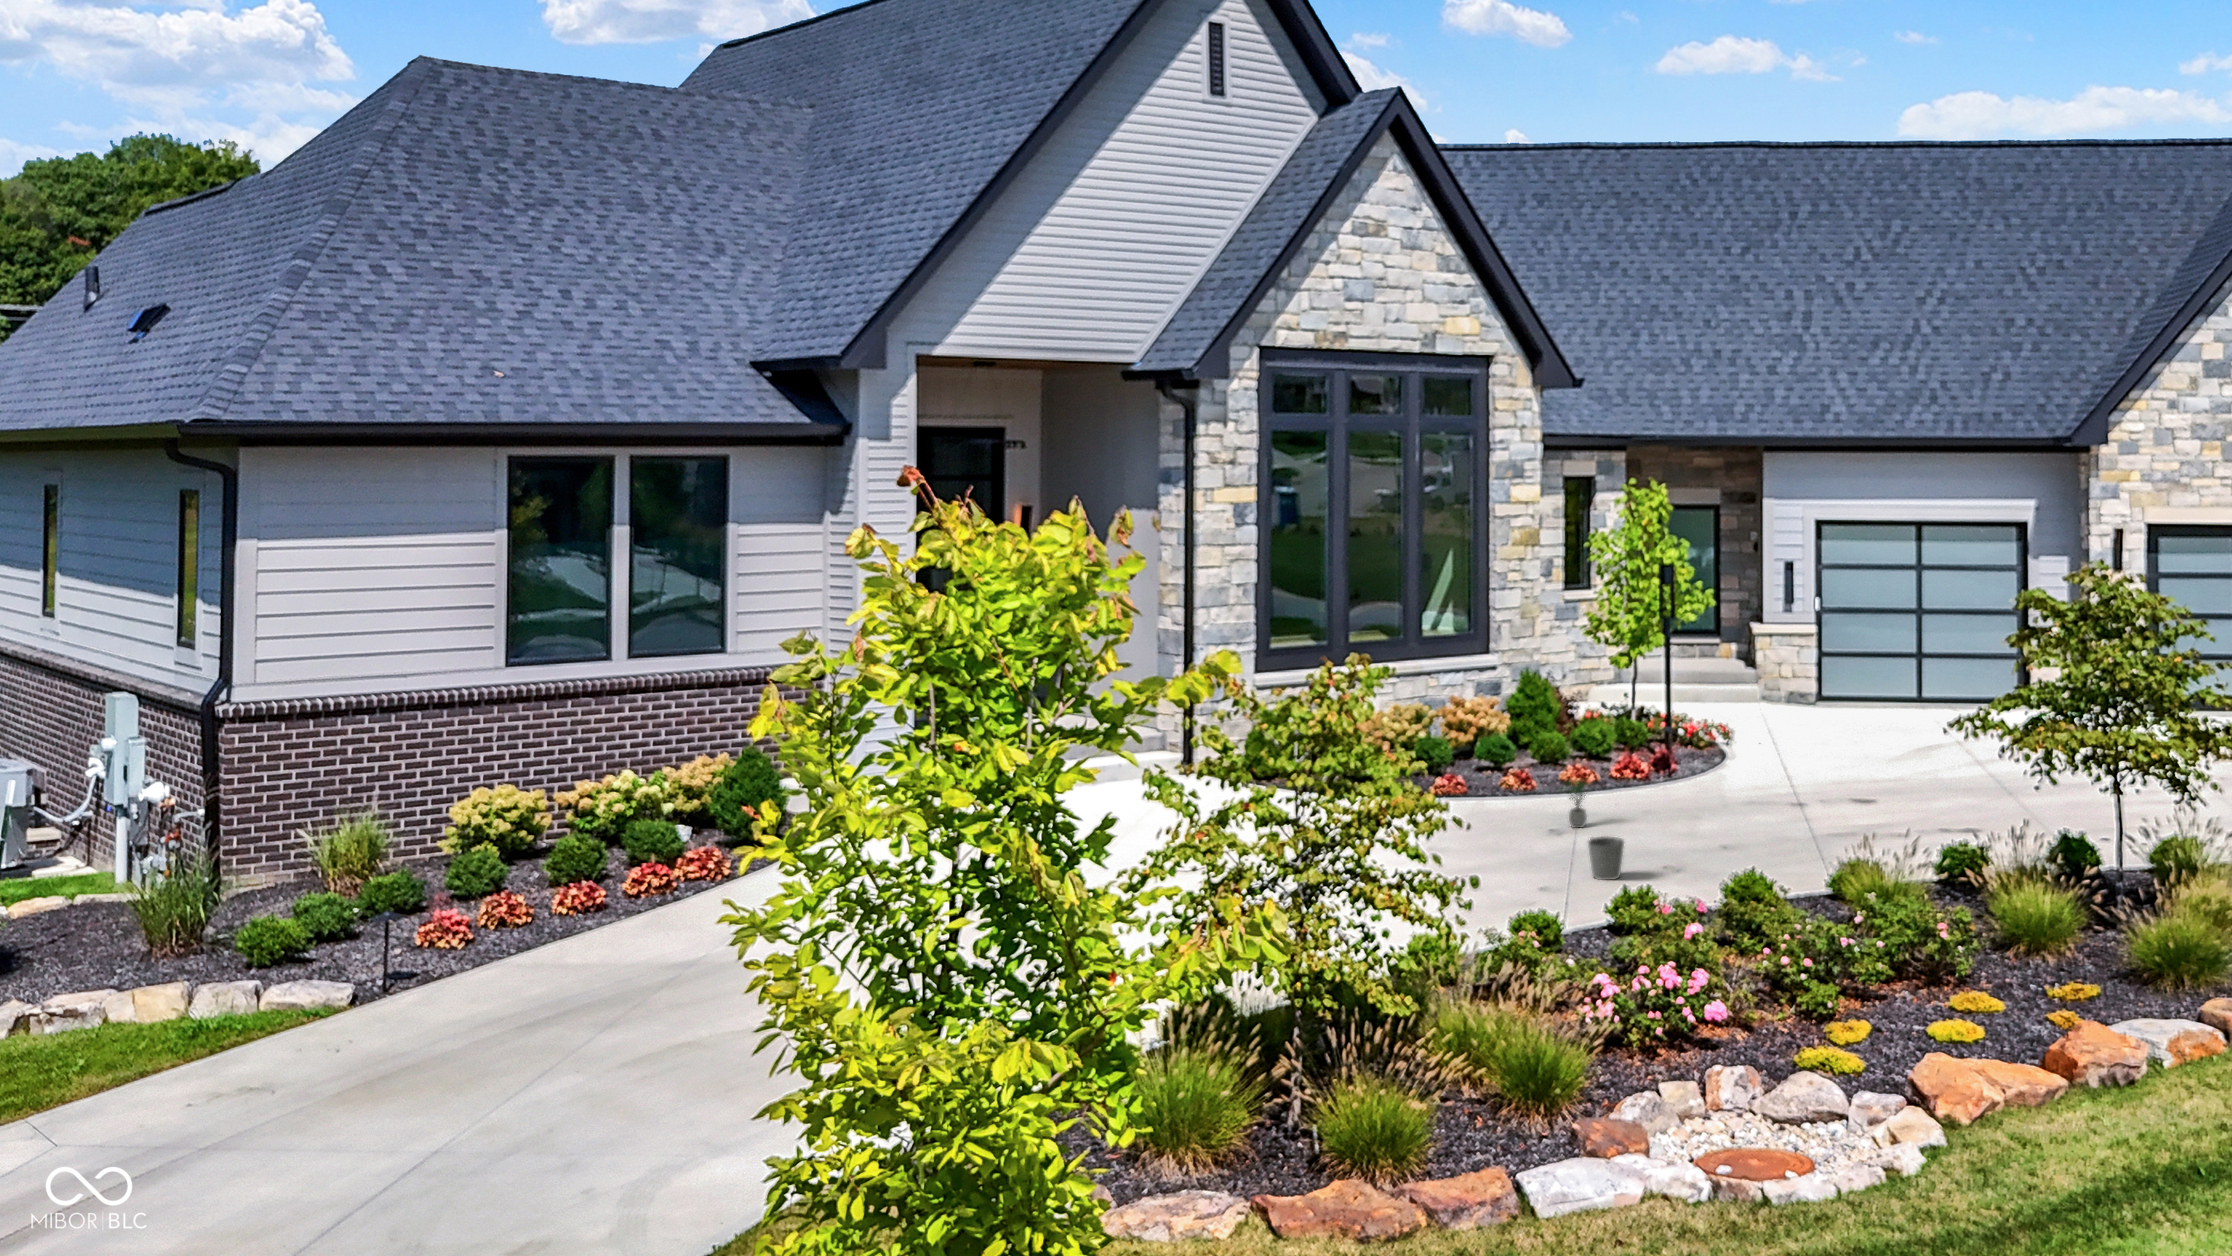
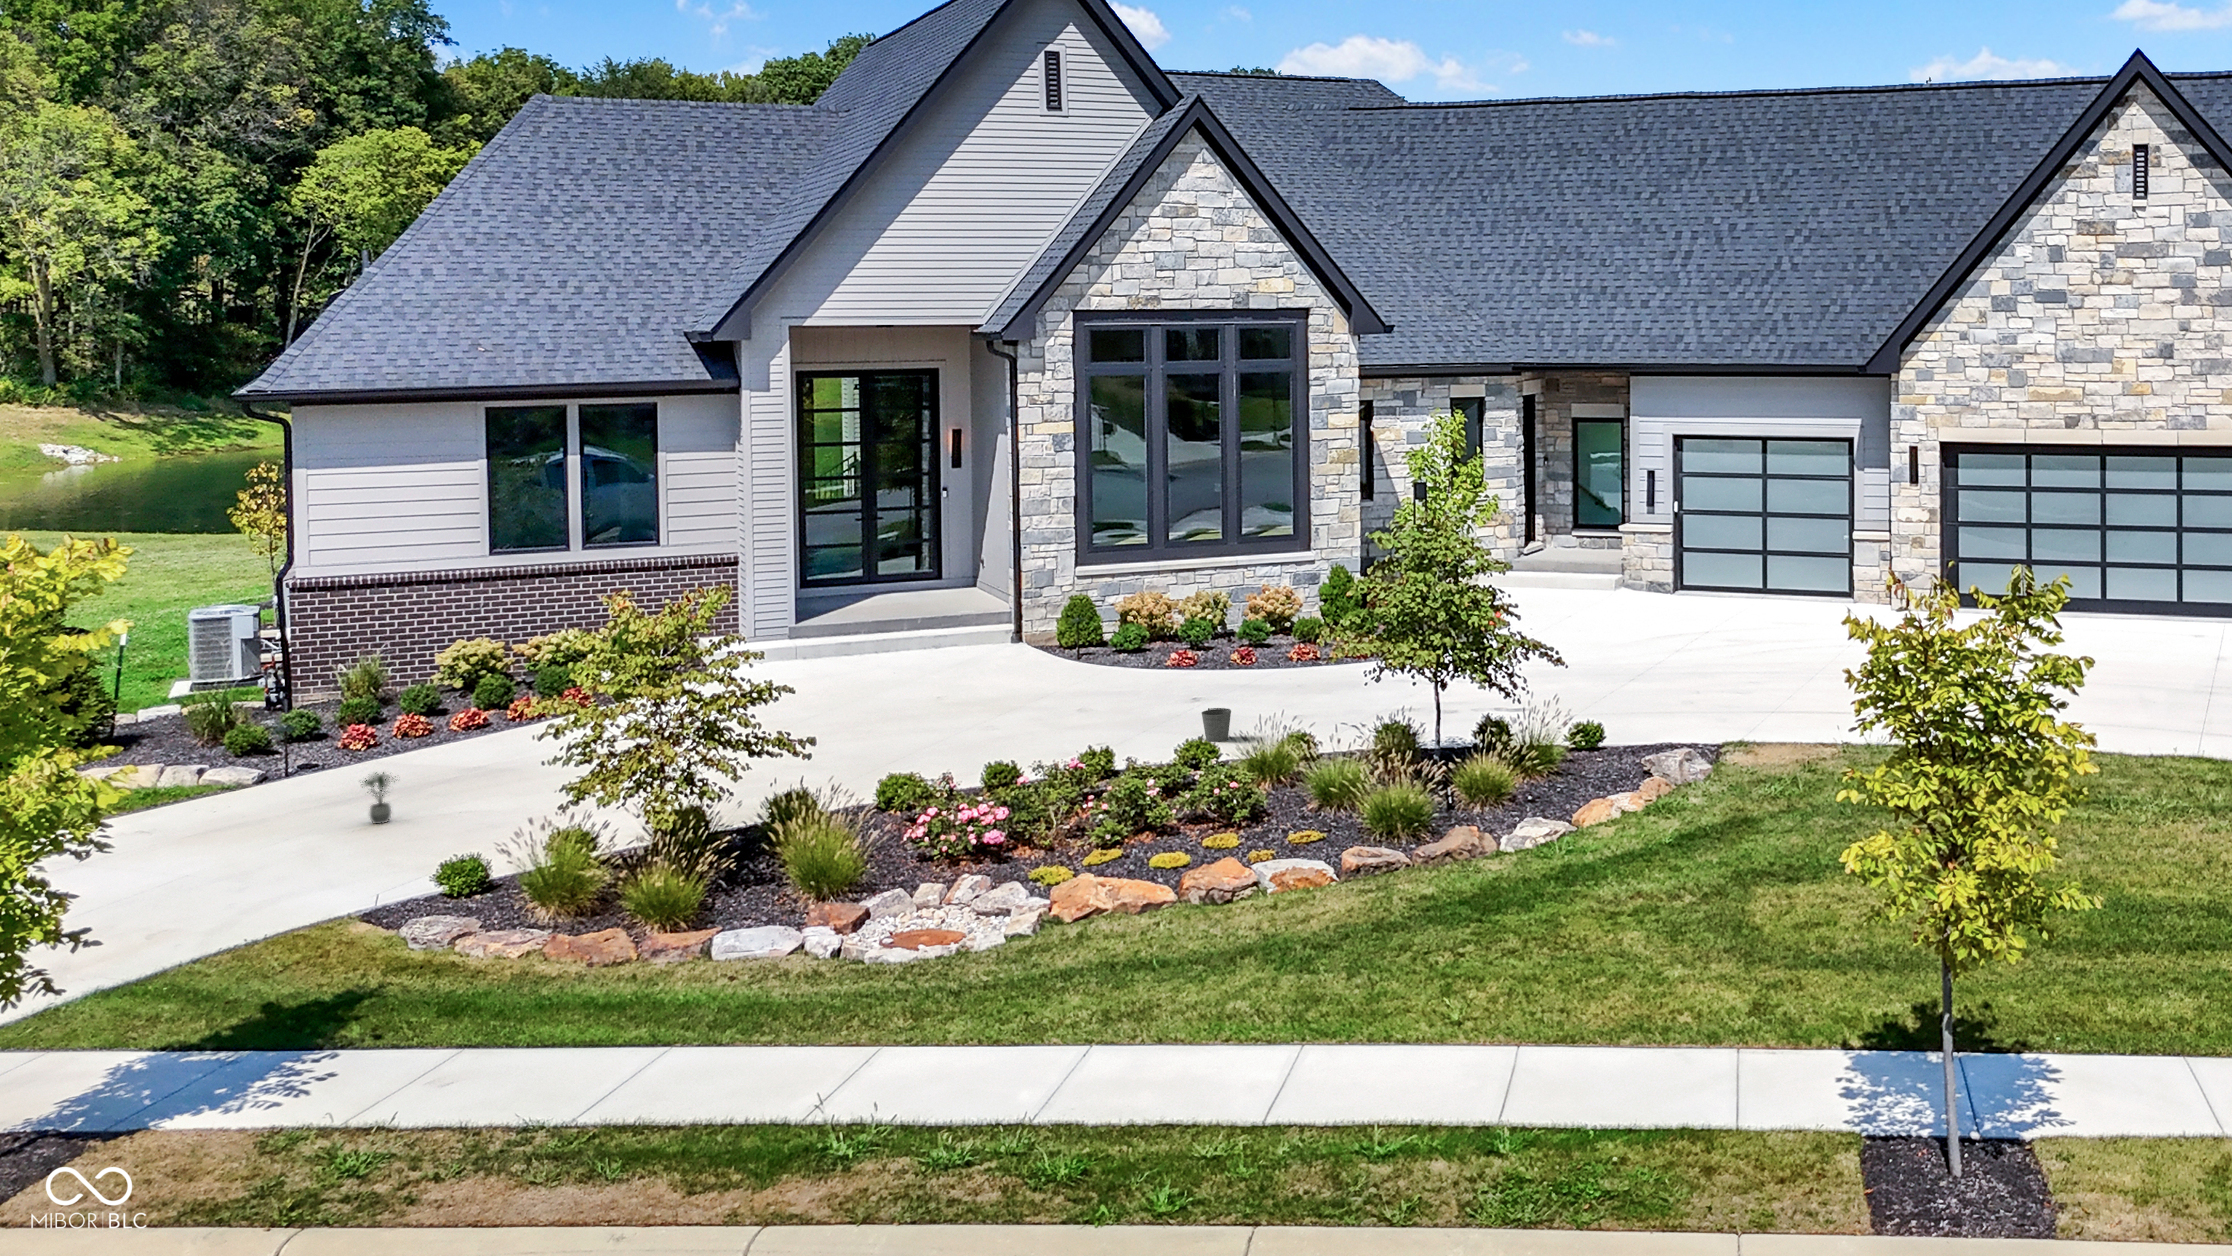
potted plant: present [1560,779,1590,828] -> present [361,772,396,824]

